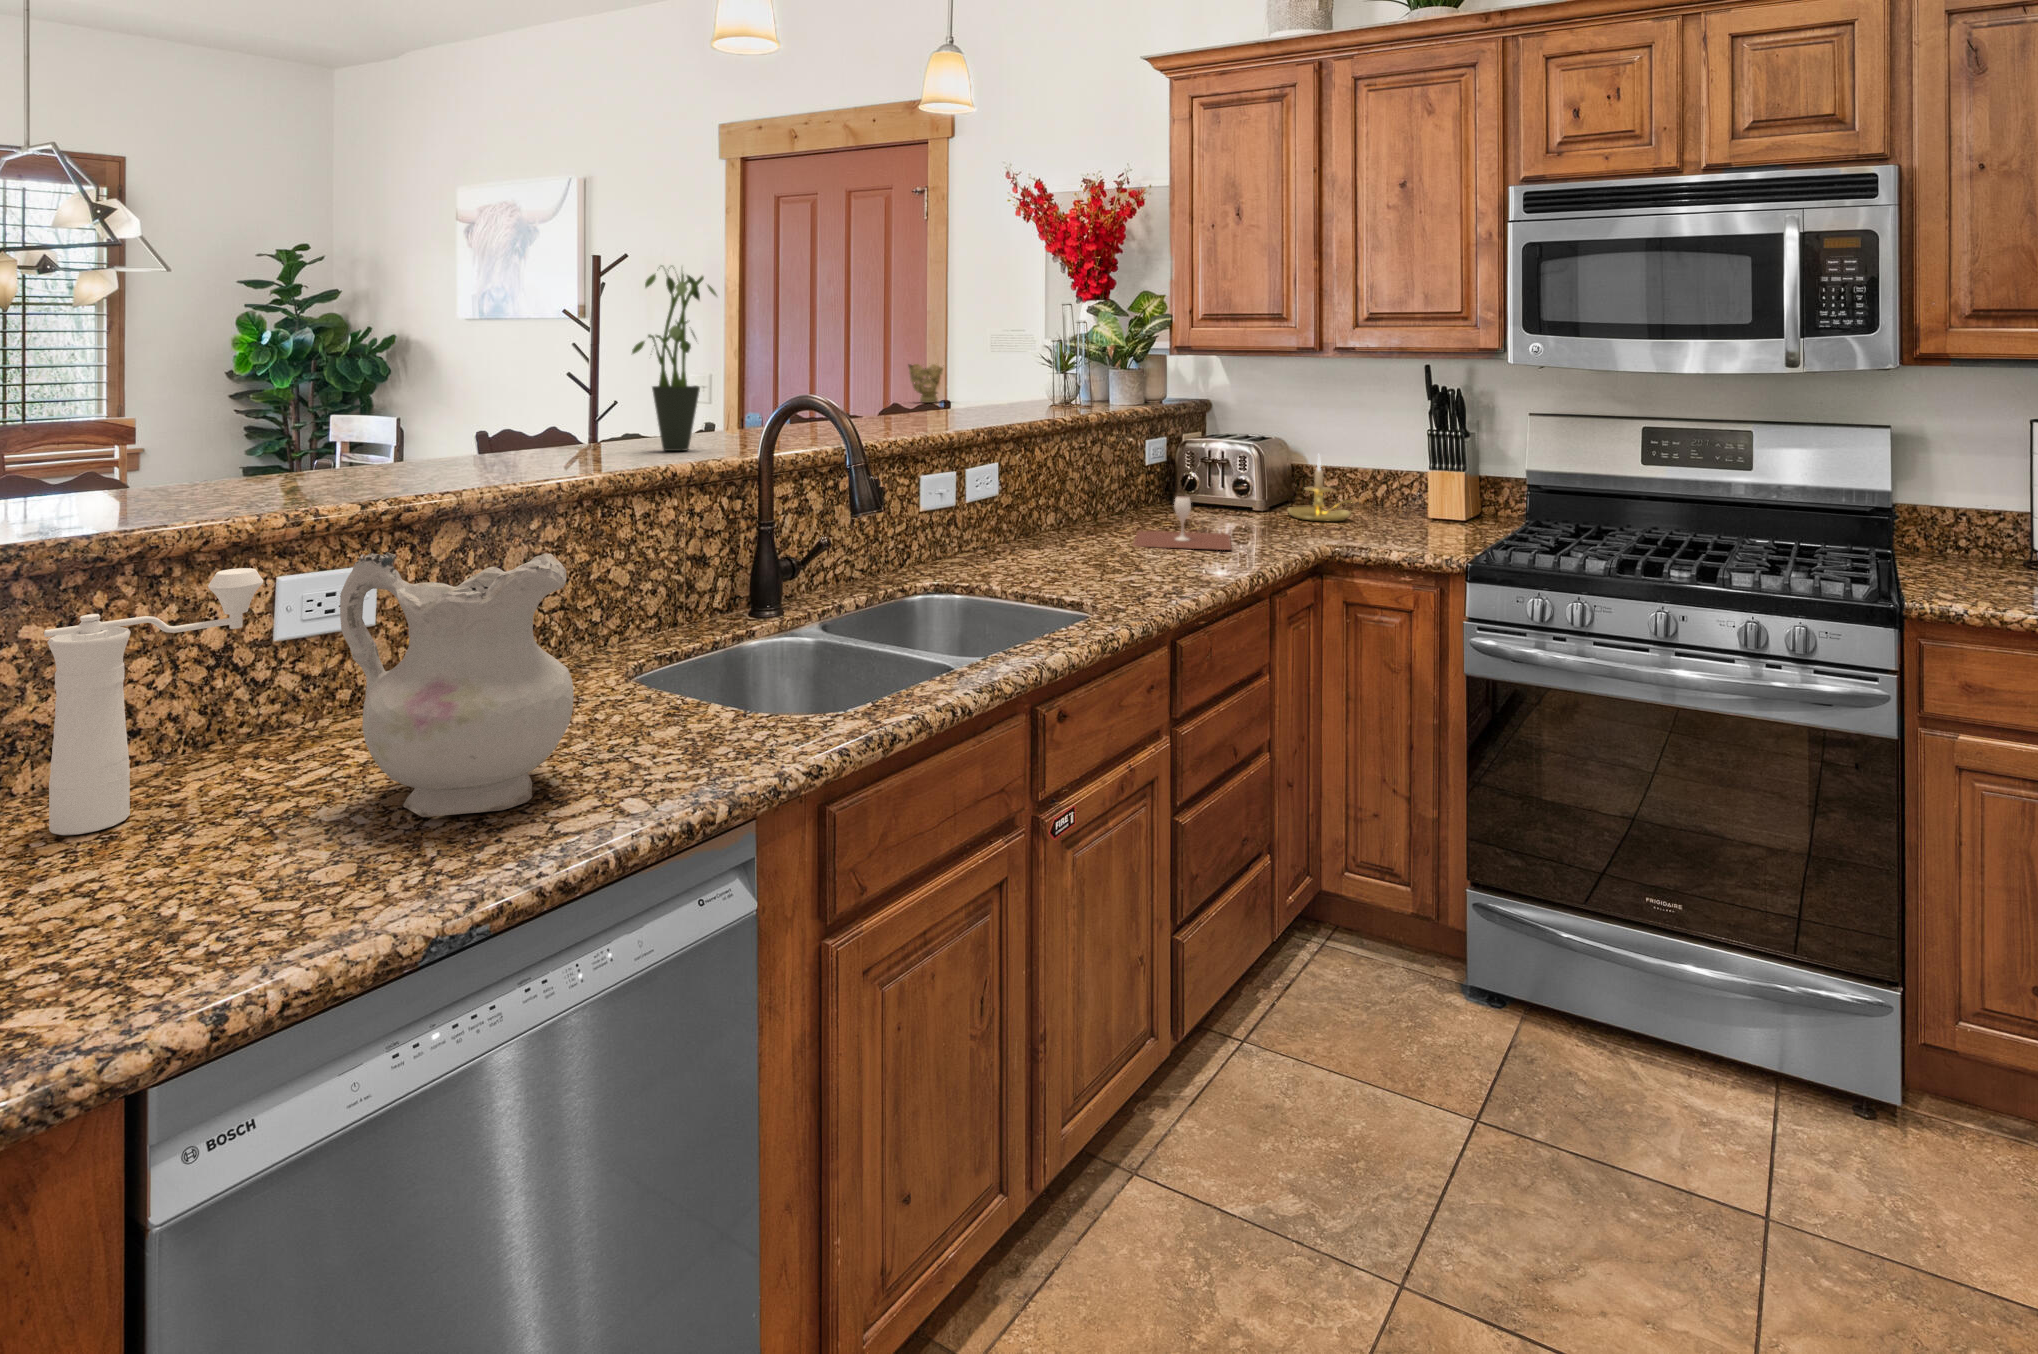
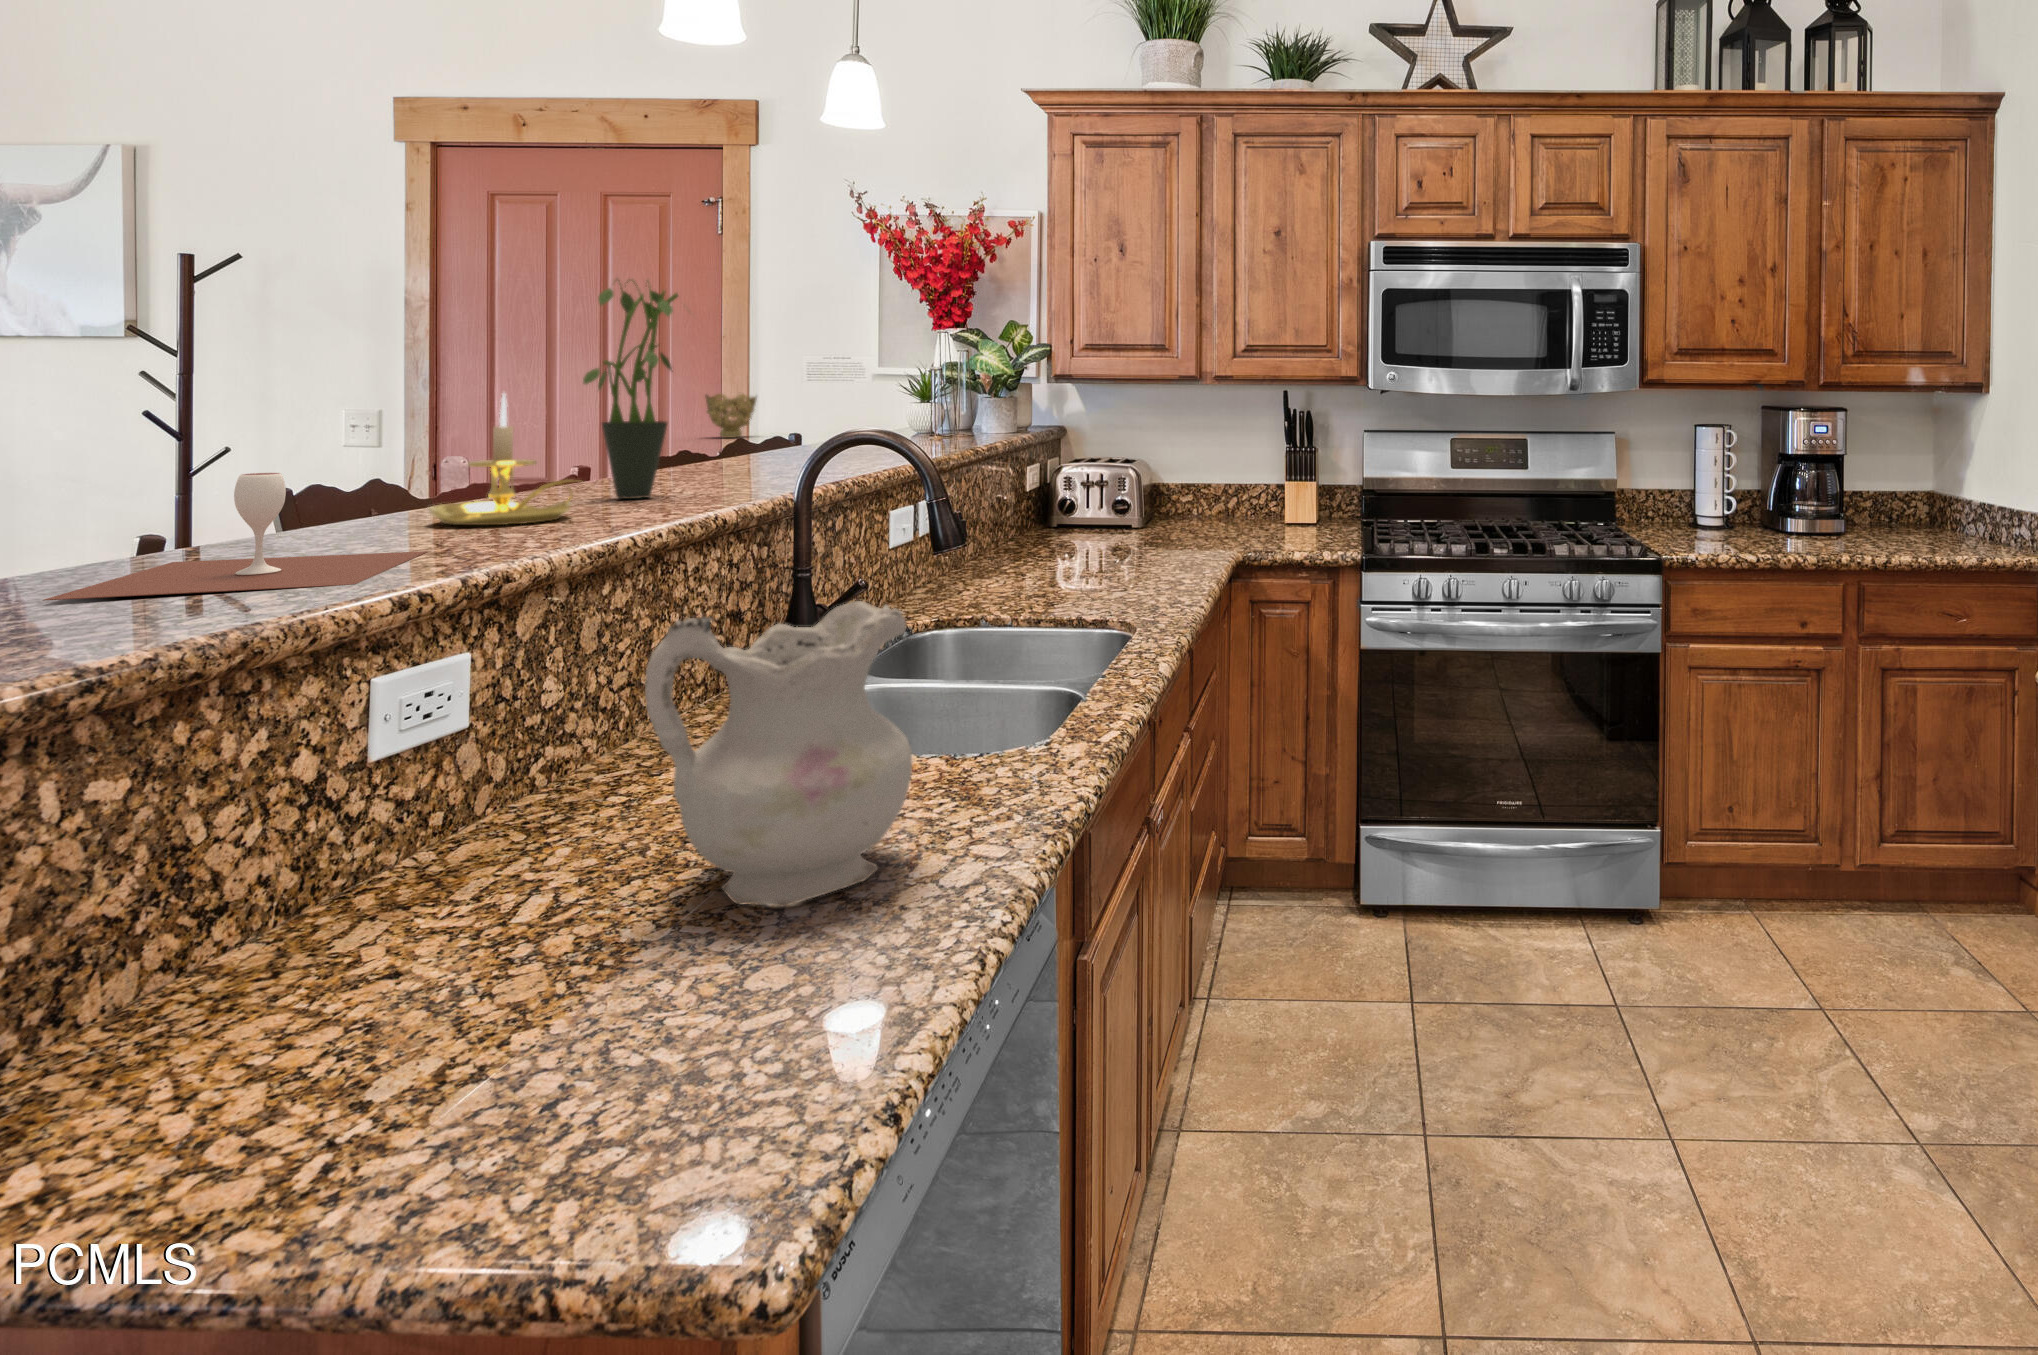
candle holder: present [1288,456,1352,522] -> present [429,394,583,525]
wine glass: present [1133,496,1231,550] -> present [43,473,428,601]
pepper mill: present [44,568,263,835] -> none [262,657,508,1041]

